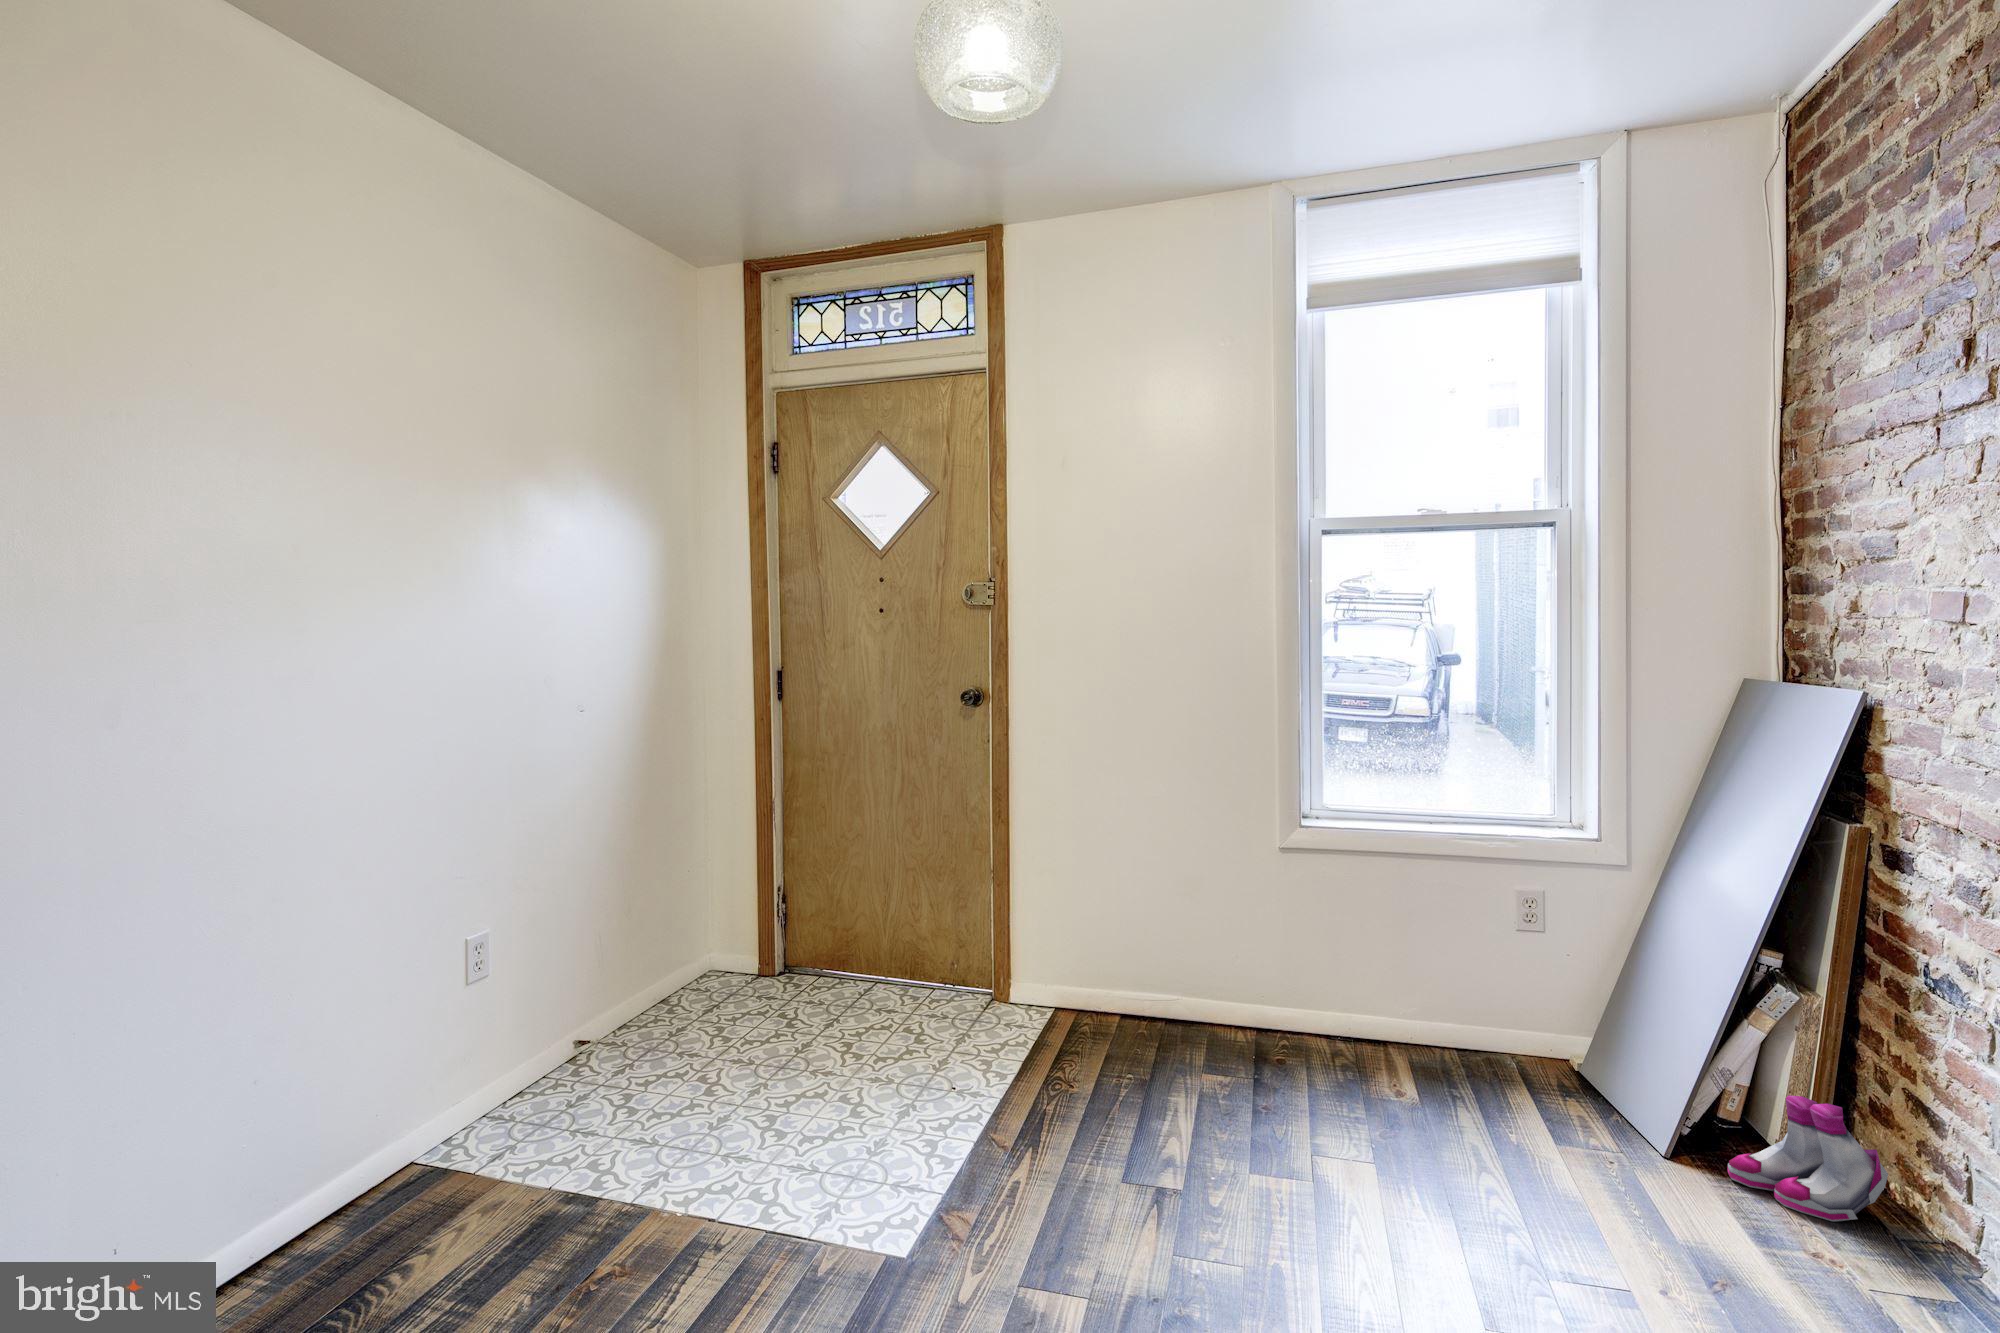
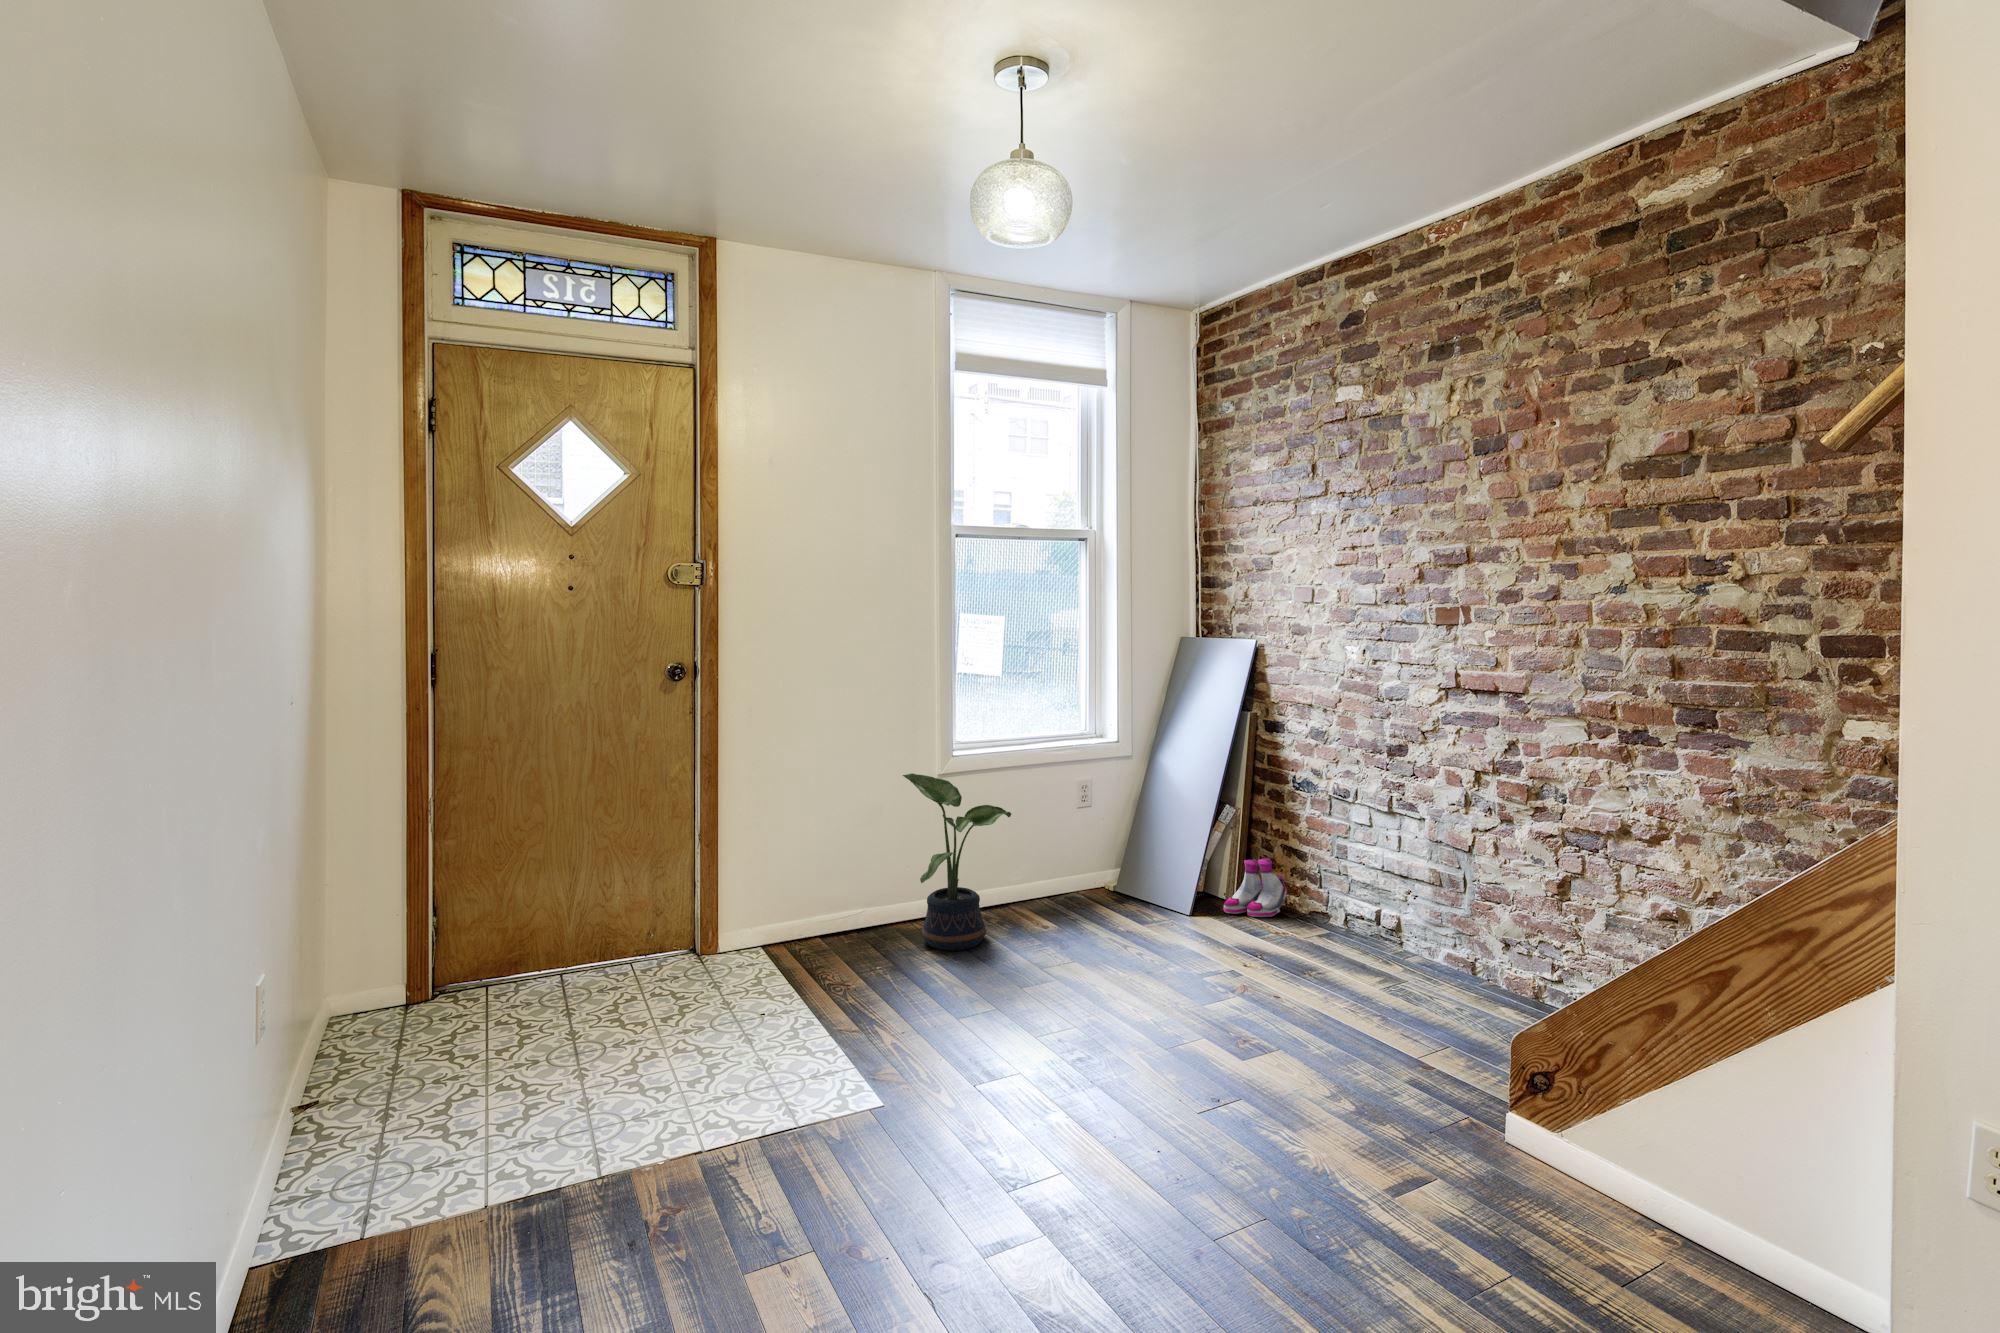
potted plant: none [1170,838,1331,1086] -> present [903,773,1011,951]

